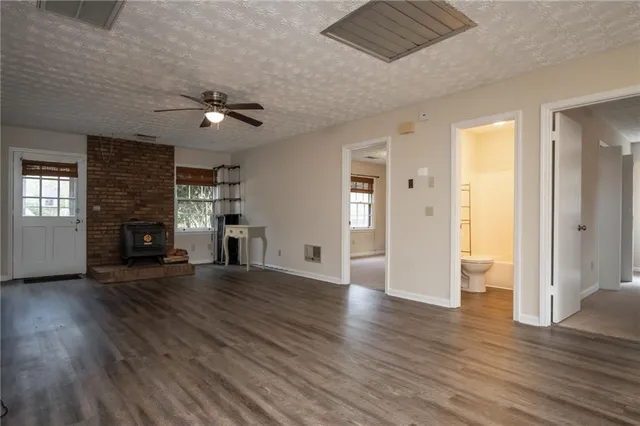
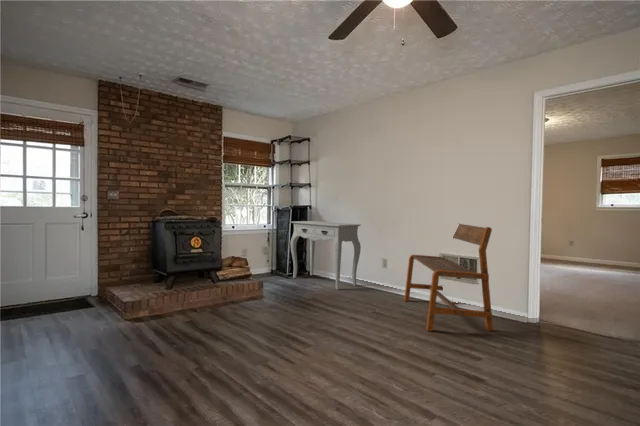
bench: none [274,223,318,286] -> present [404,224,493,331]

